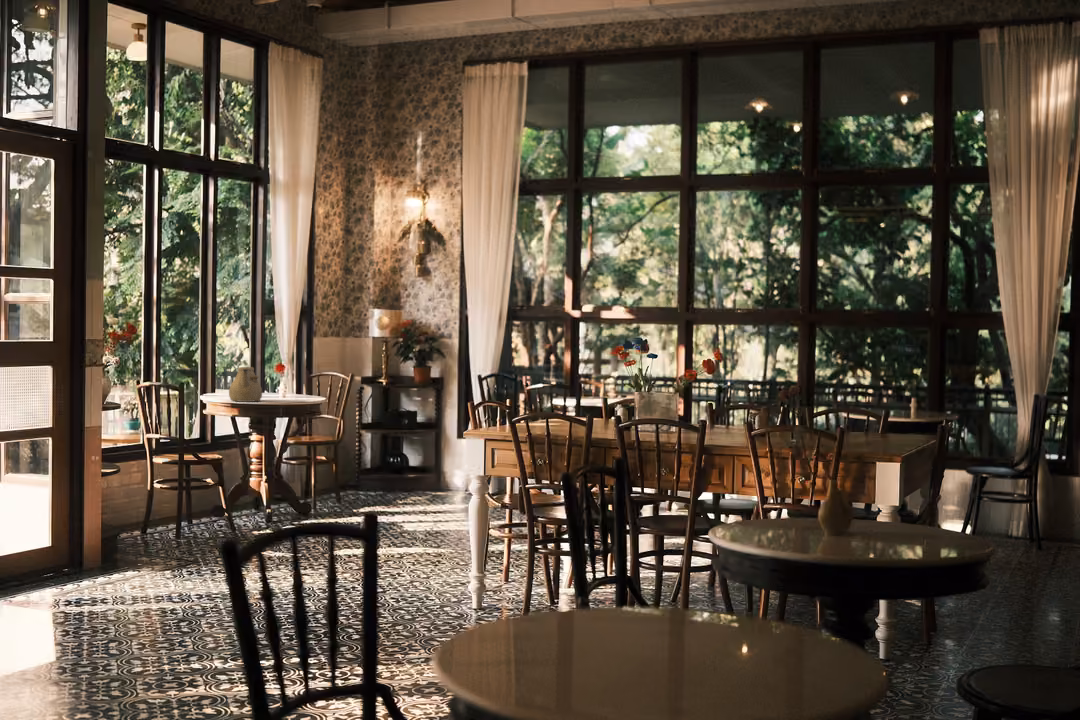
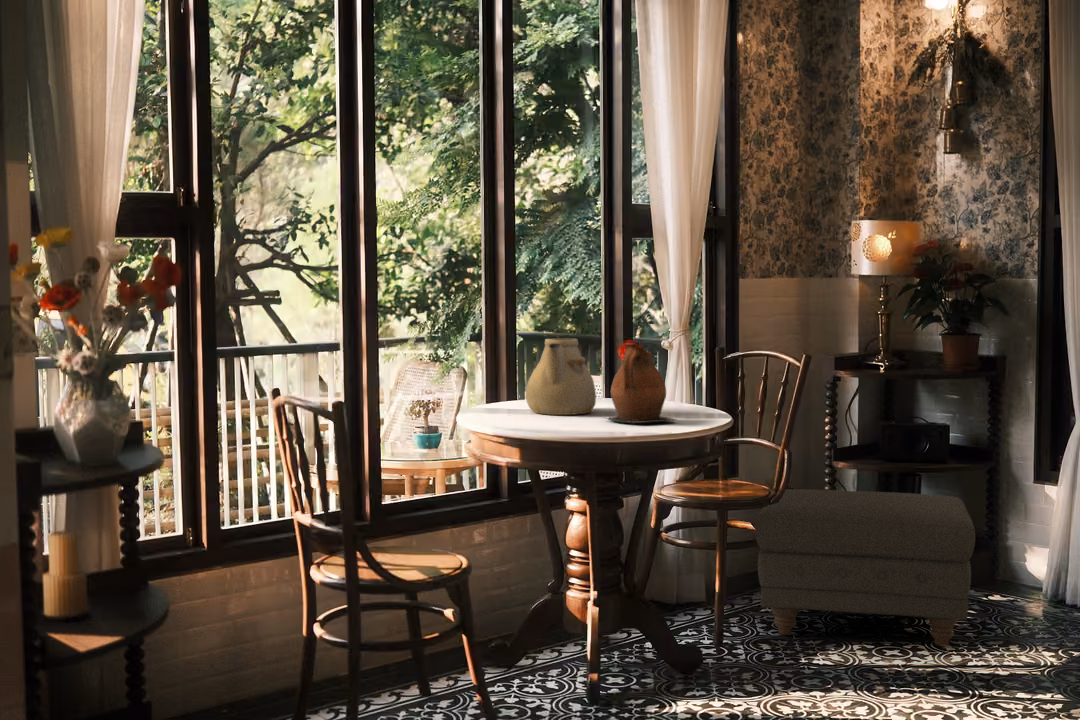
ceramic pitcher: none [269,369,303,404] -> present [608,344,676,423]
ottoman: none [329,442,426,506] -> present [755,489,975,647]

